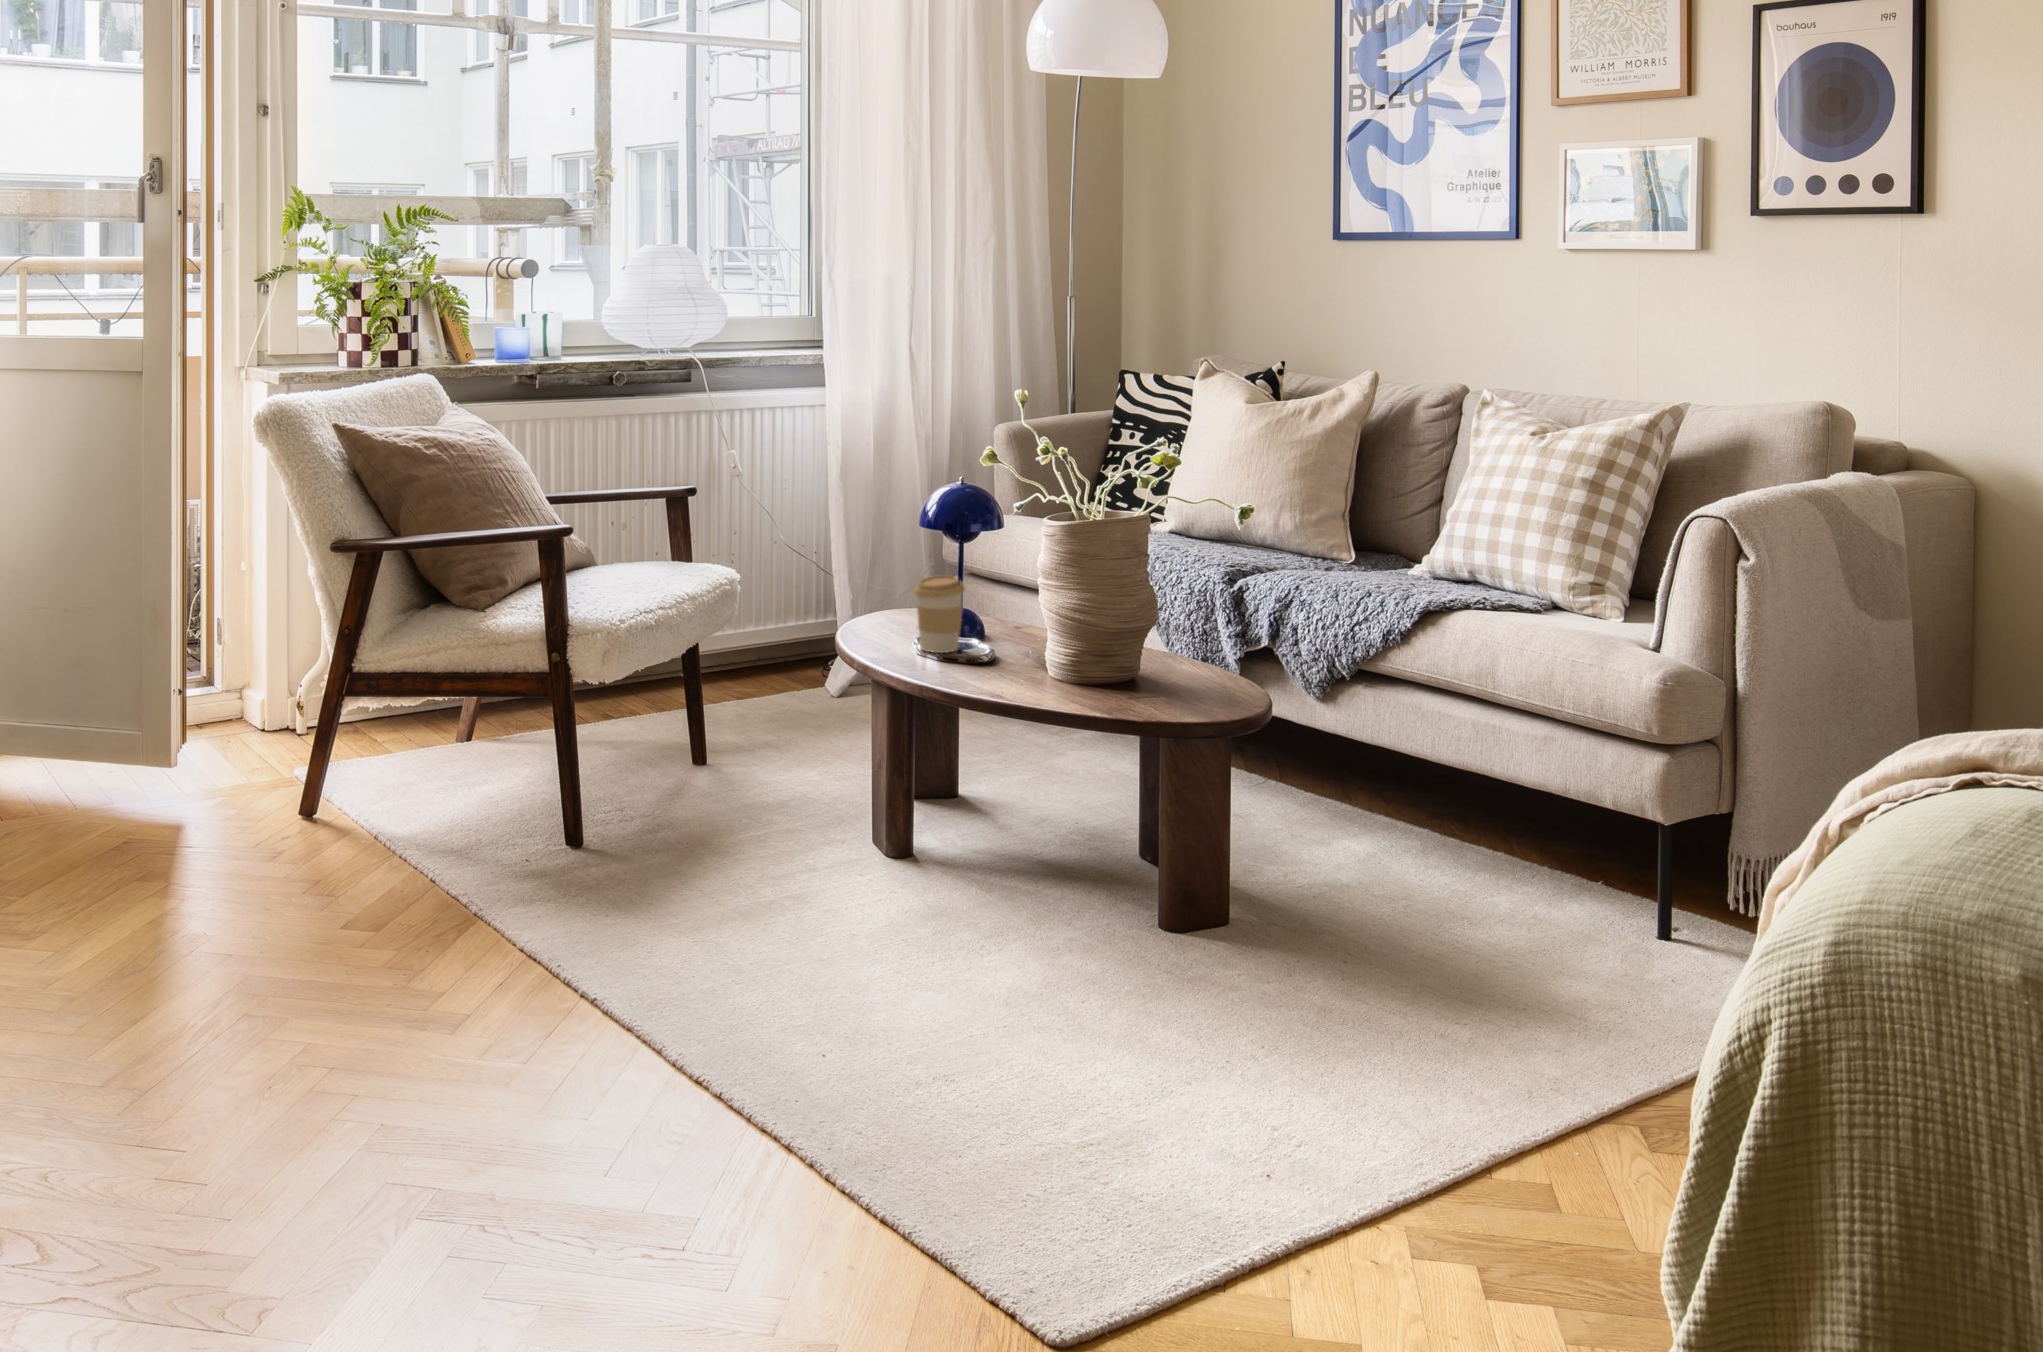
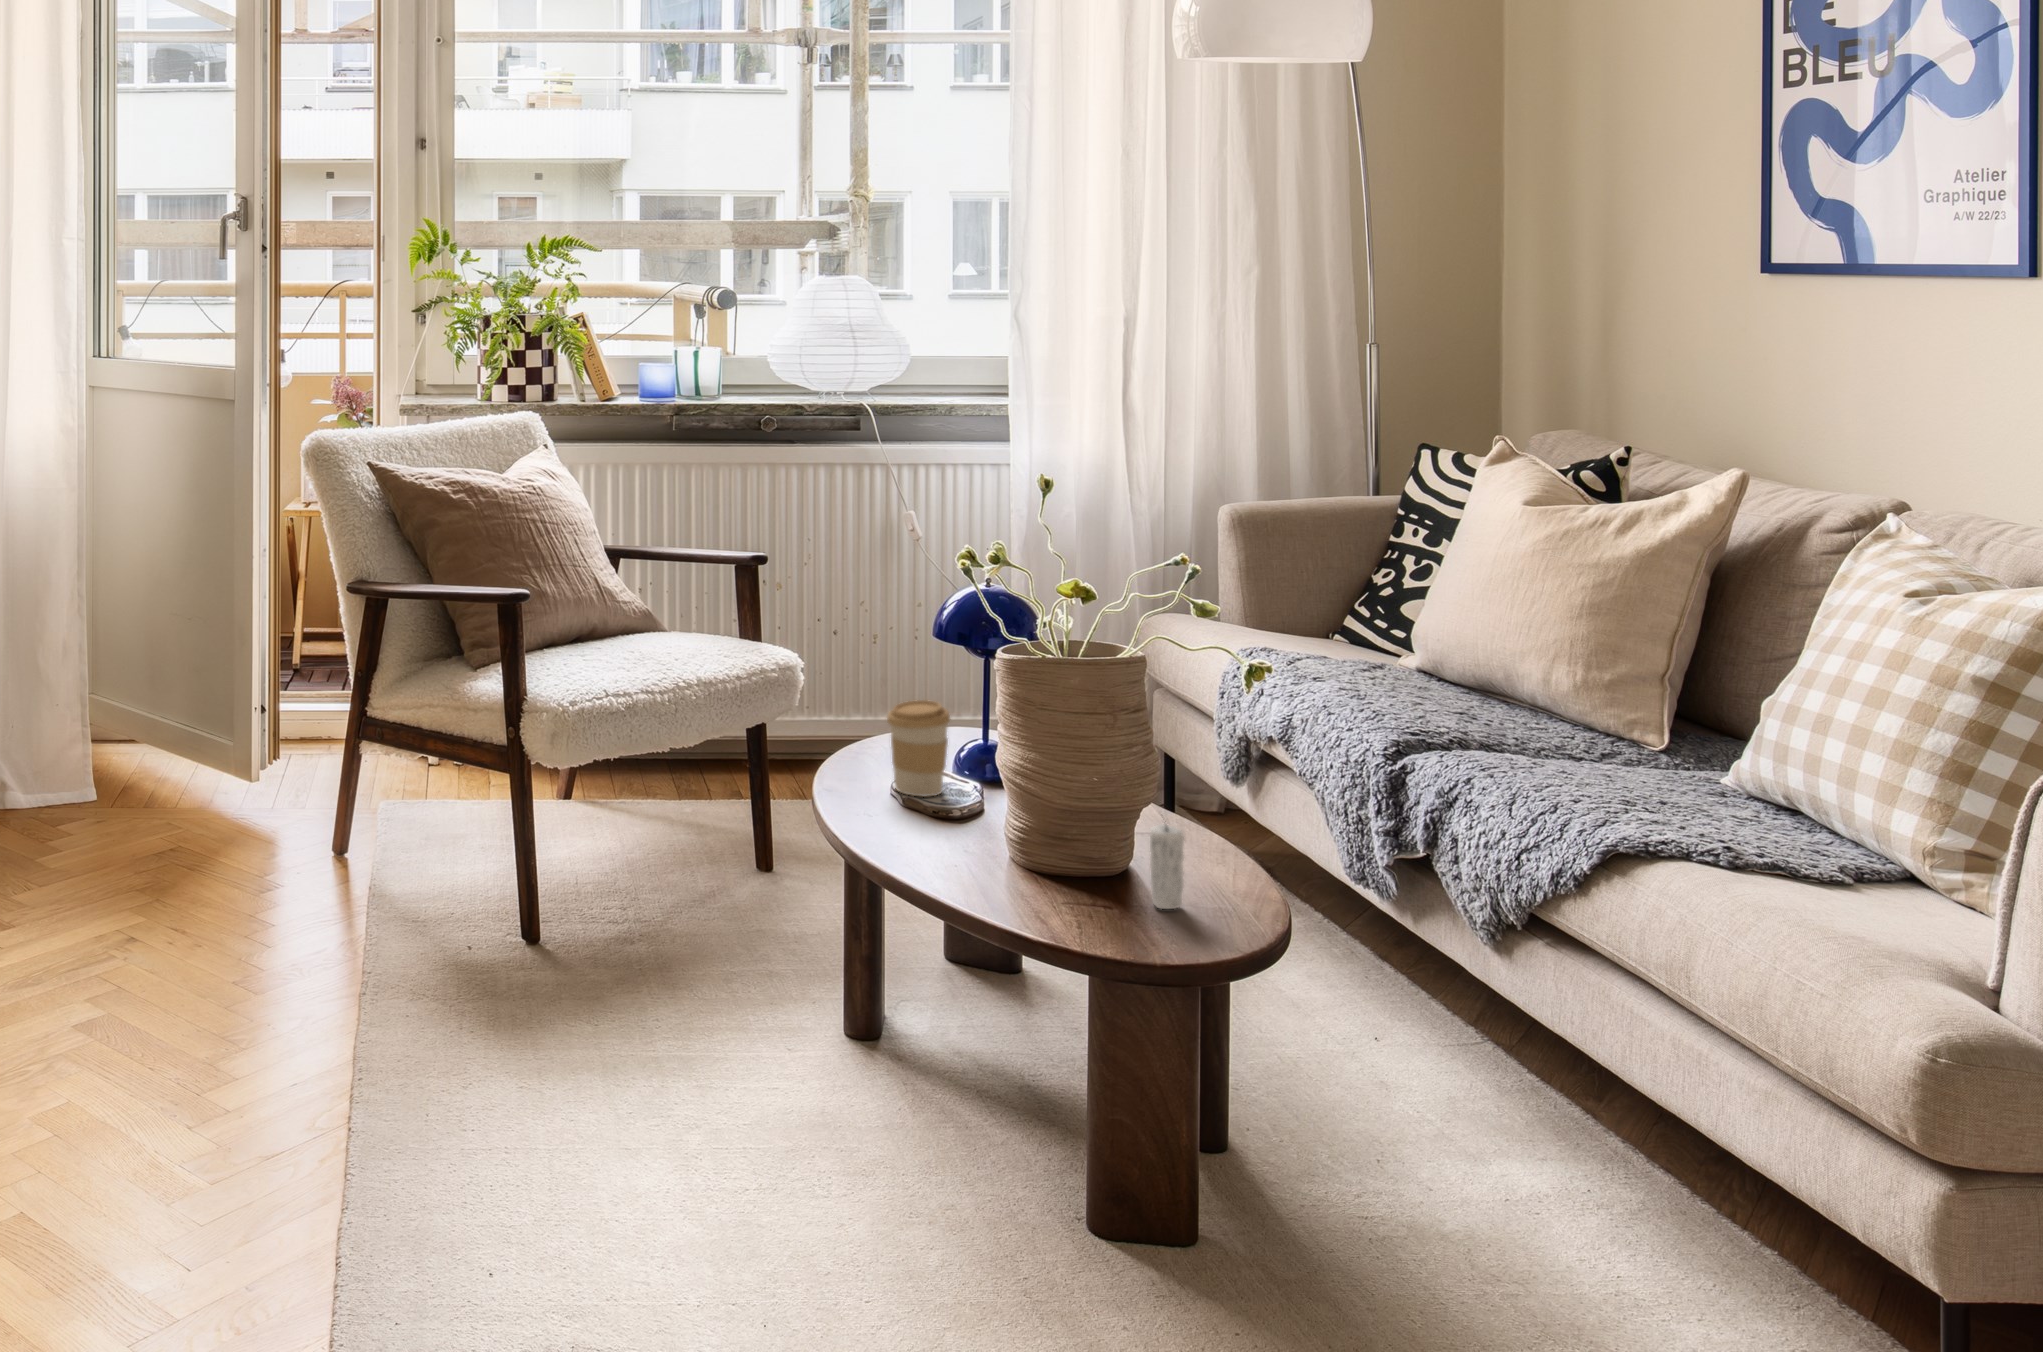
candle: none [1174,621,1200,694] -> present [1150,824,1184,909]

